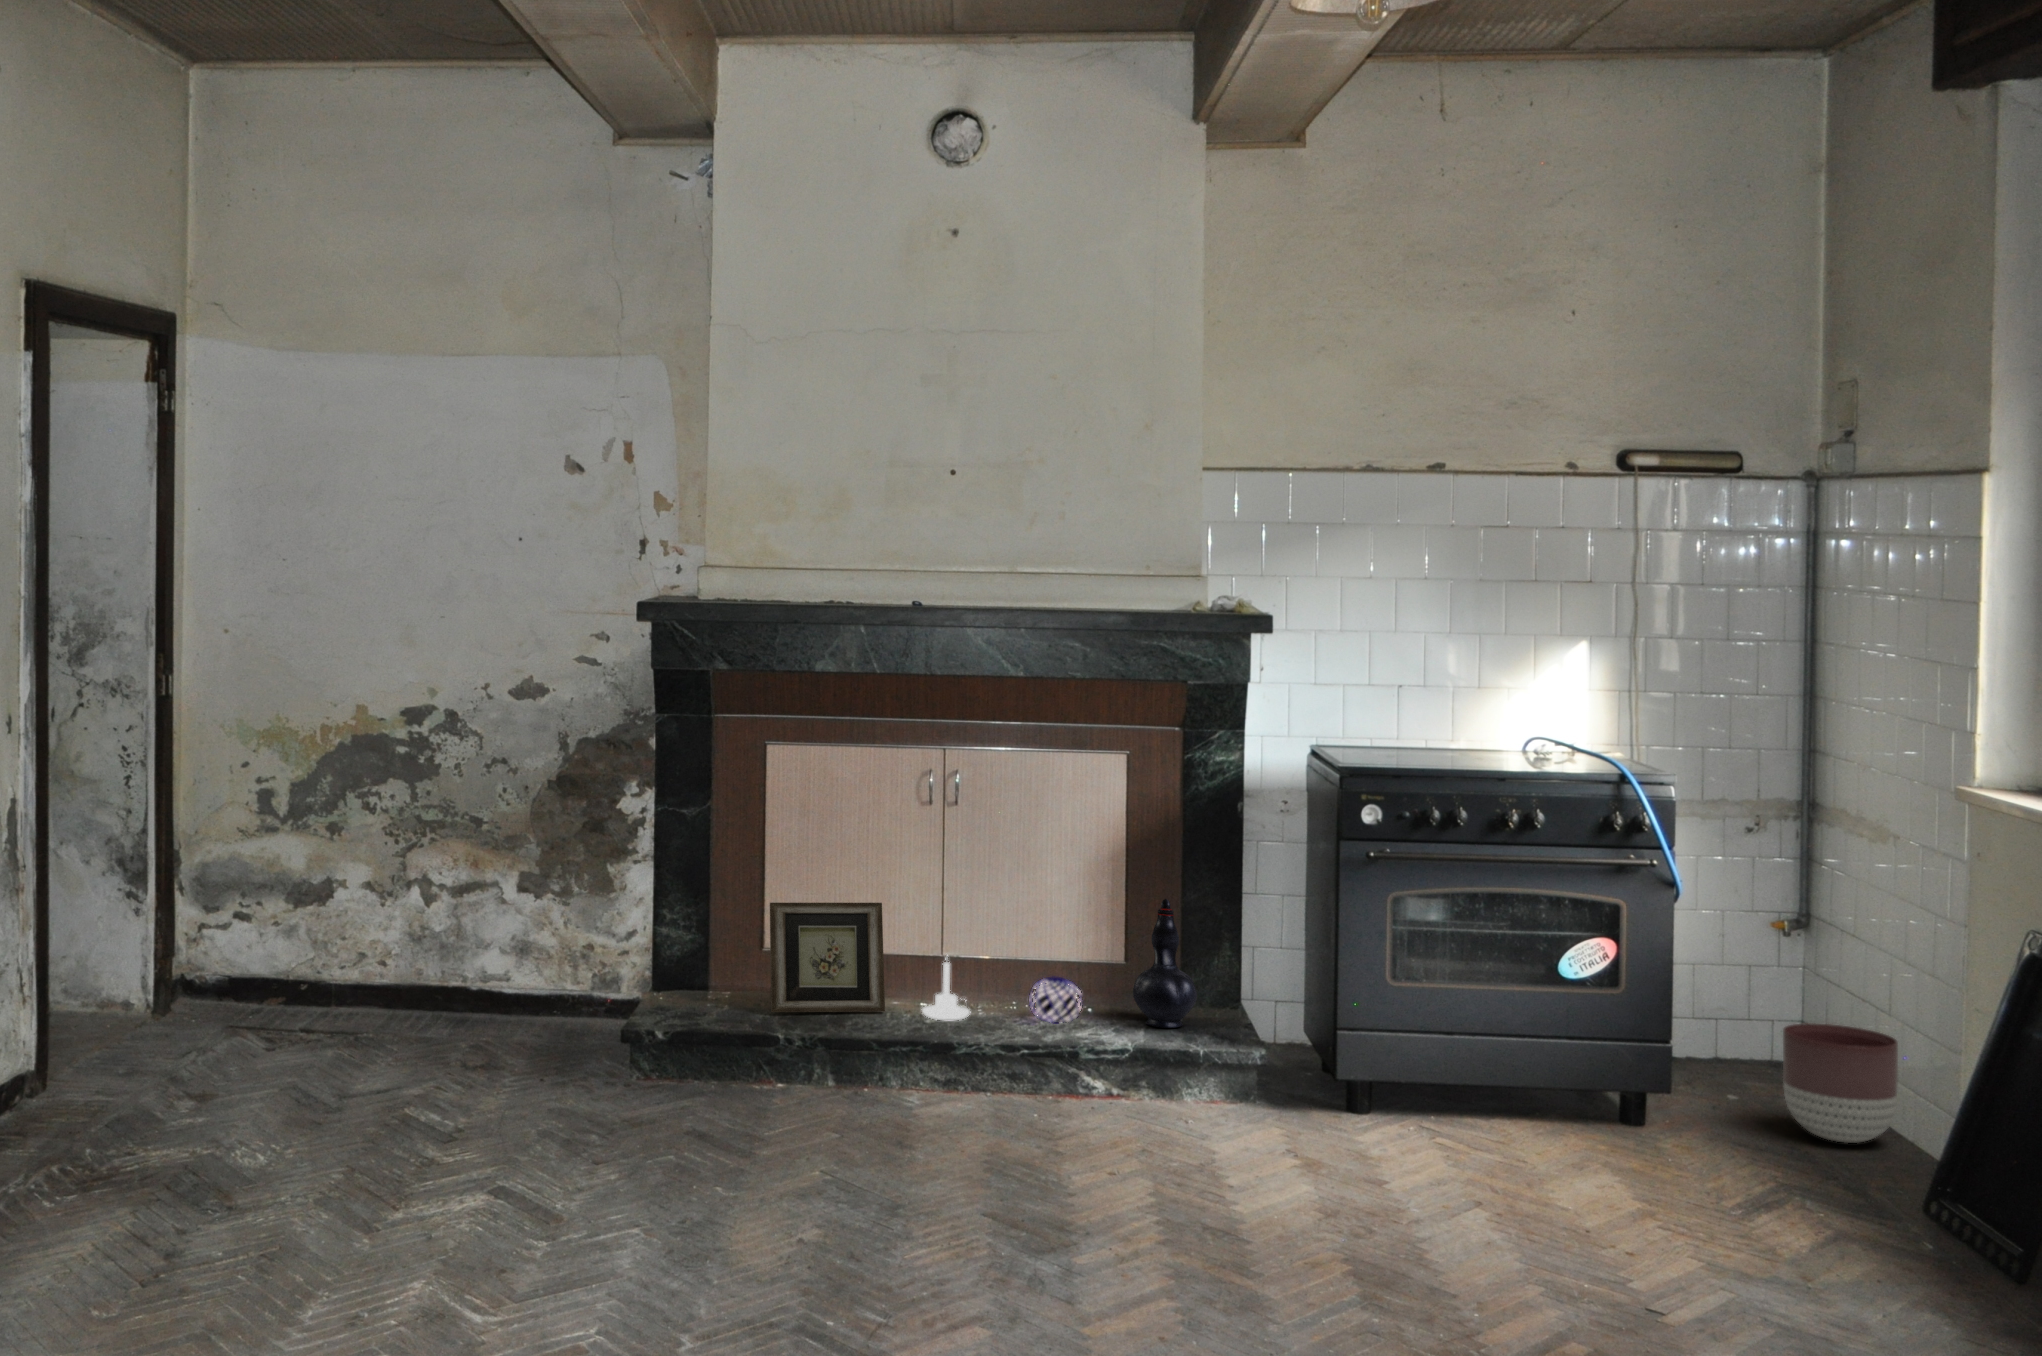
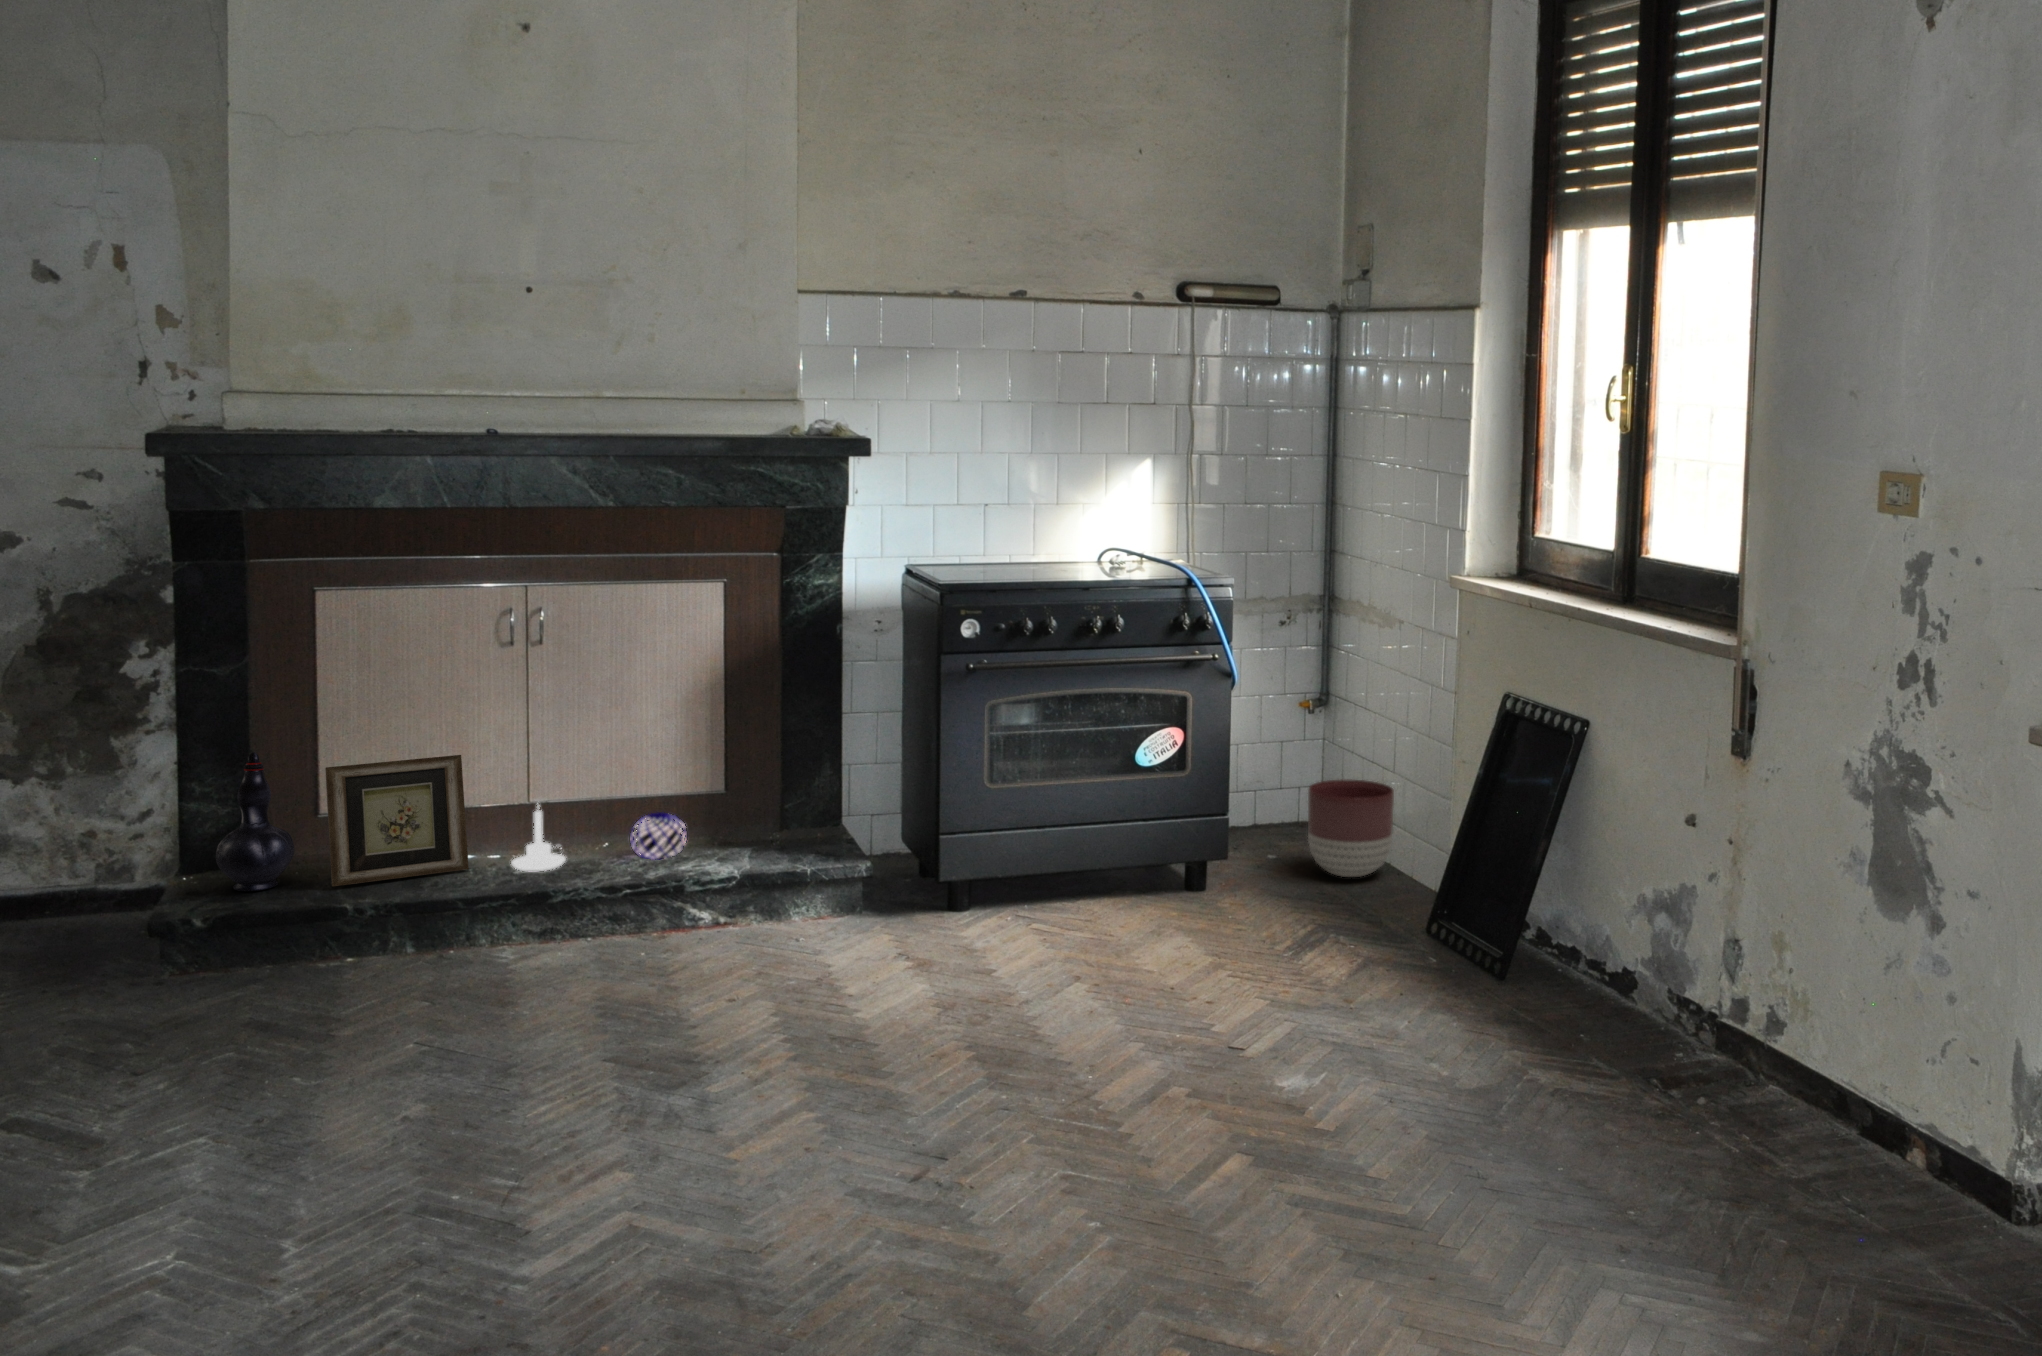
decorative vase: present [1133,899,1197,1028] -> present [216,752,294,891]

